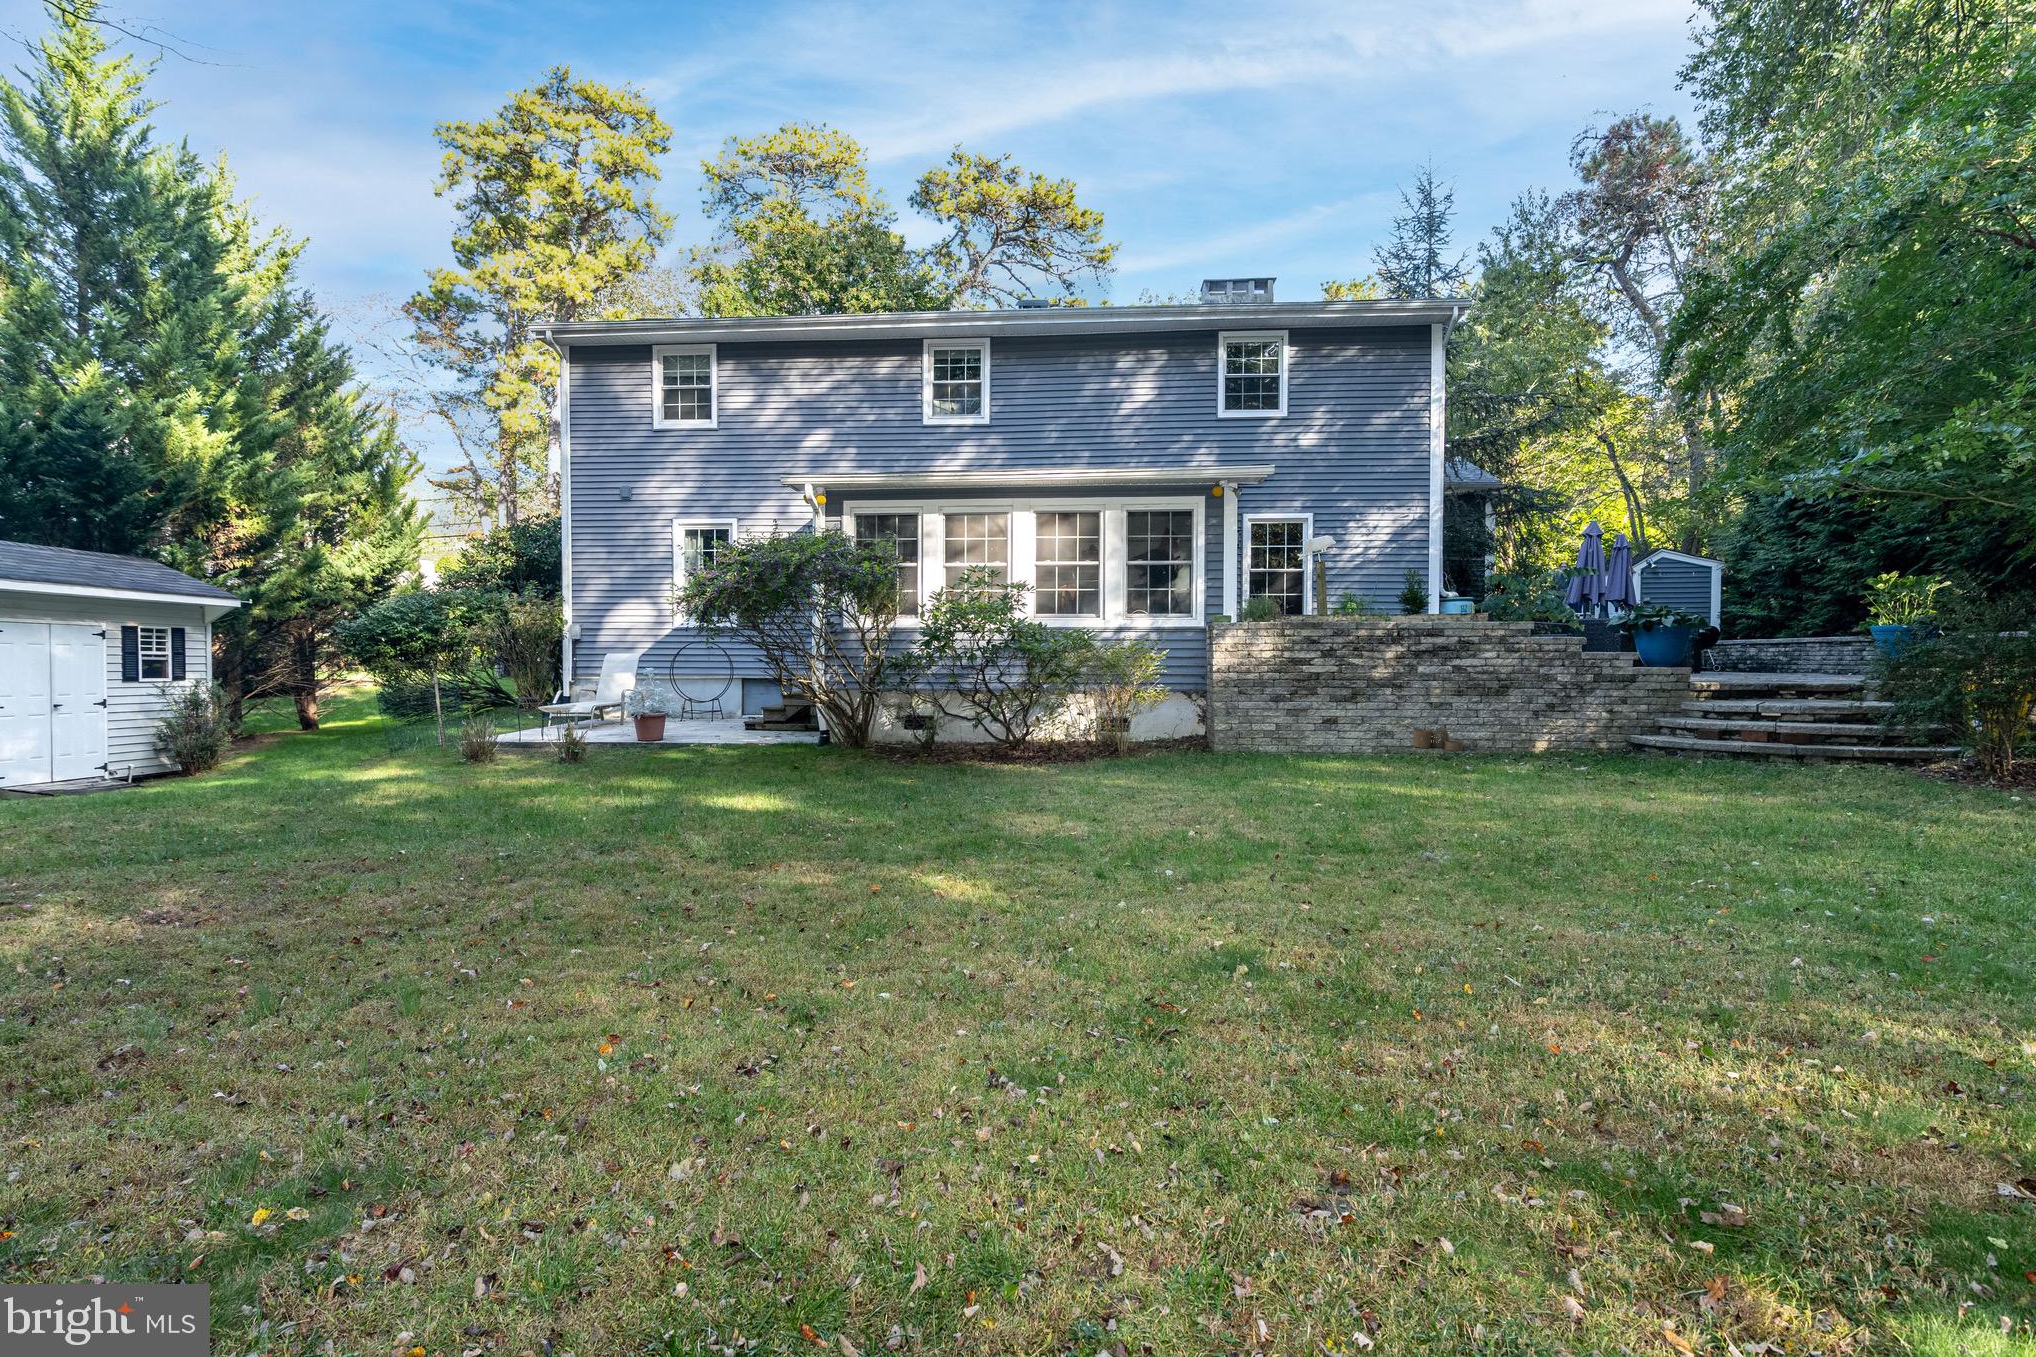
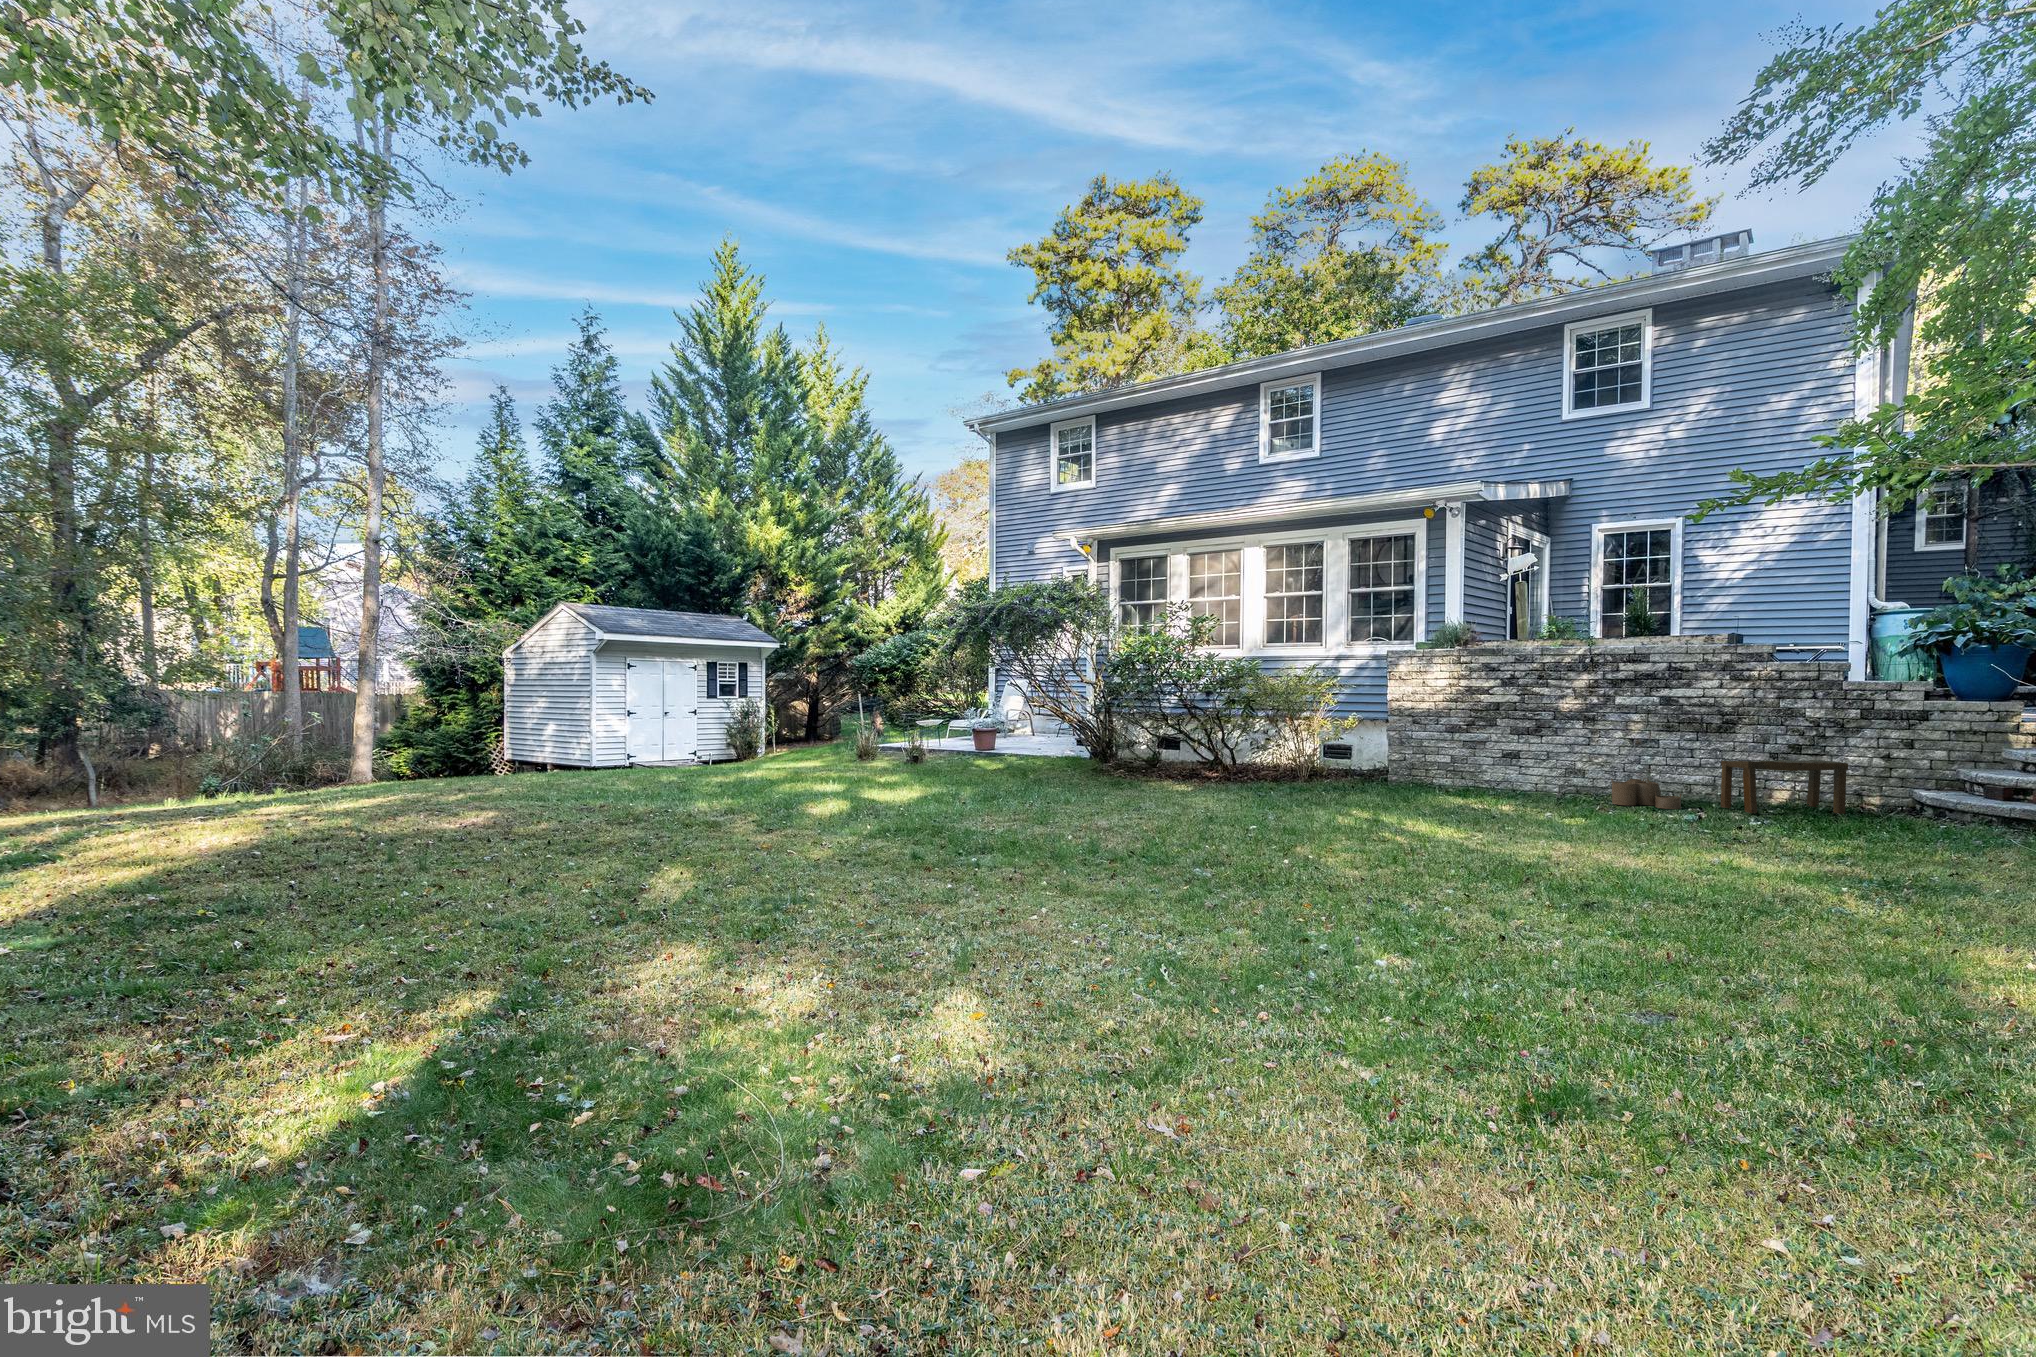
bench: none [1492,714,1584,755] -> present [1721,760,1848,814]

